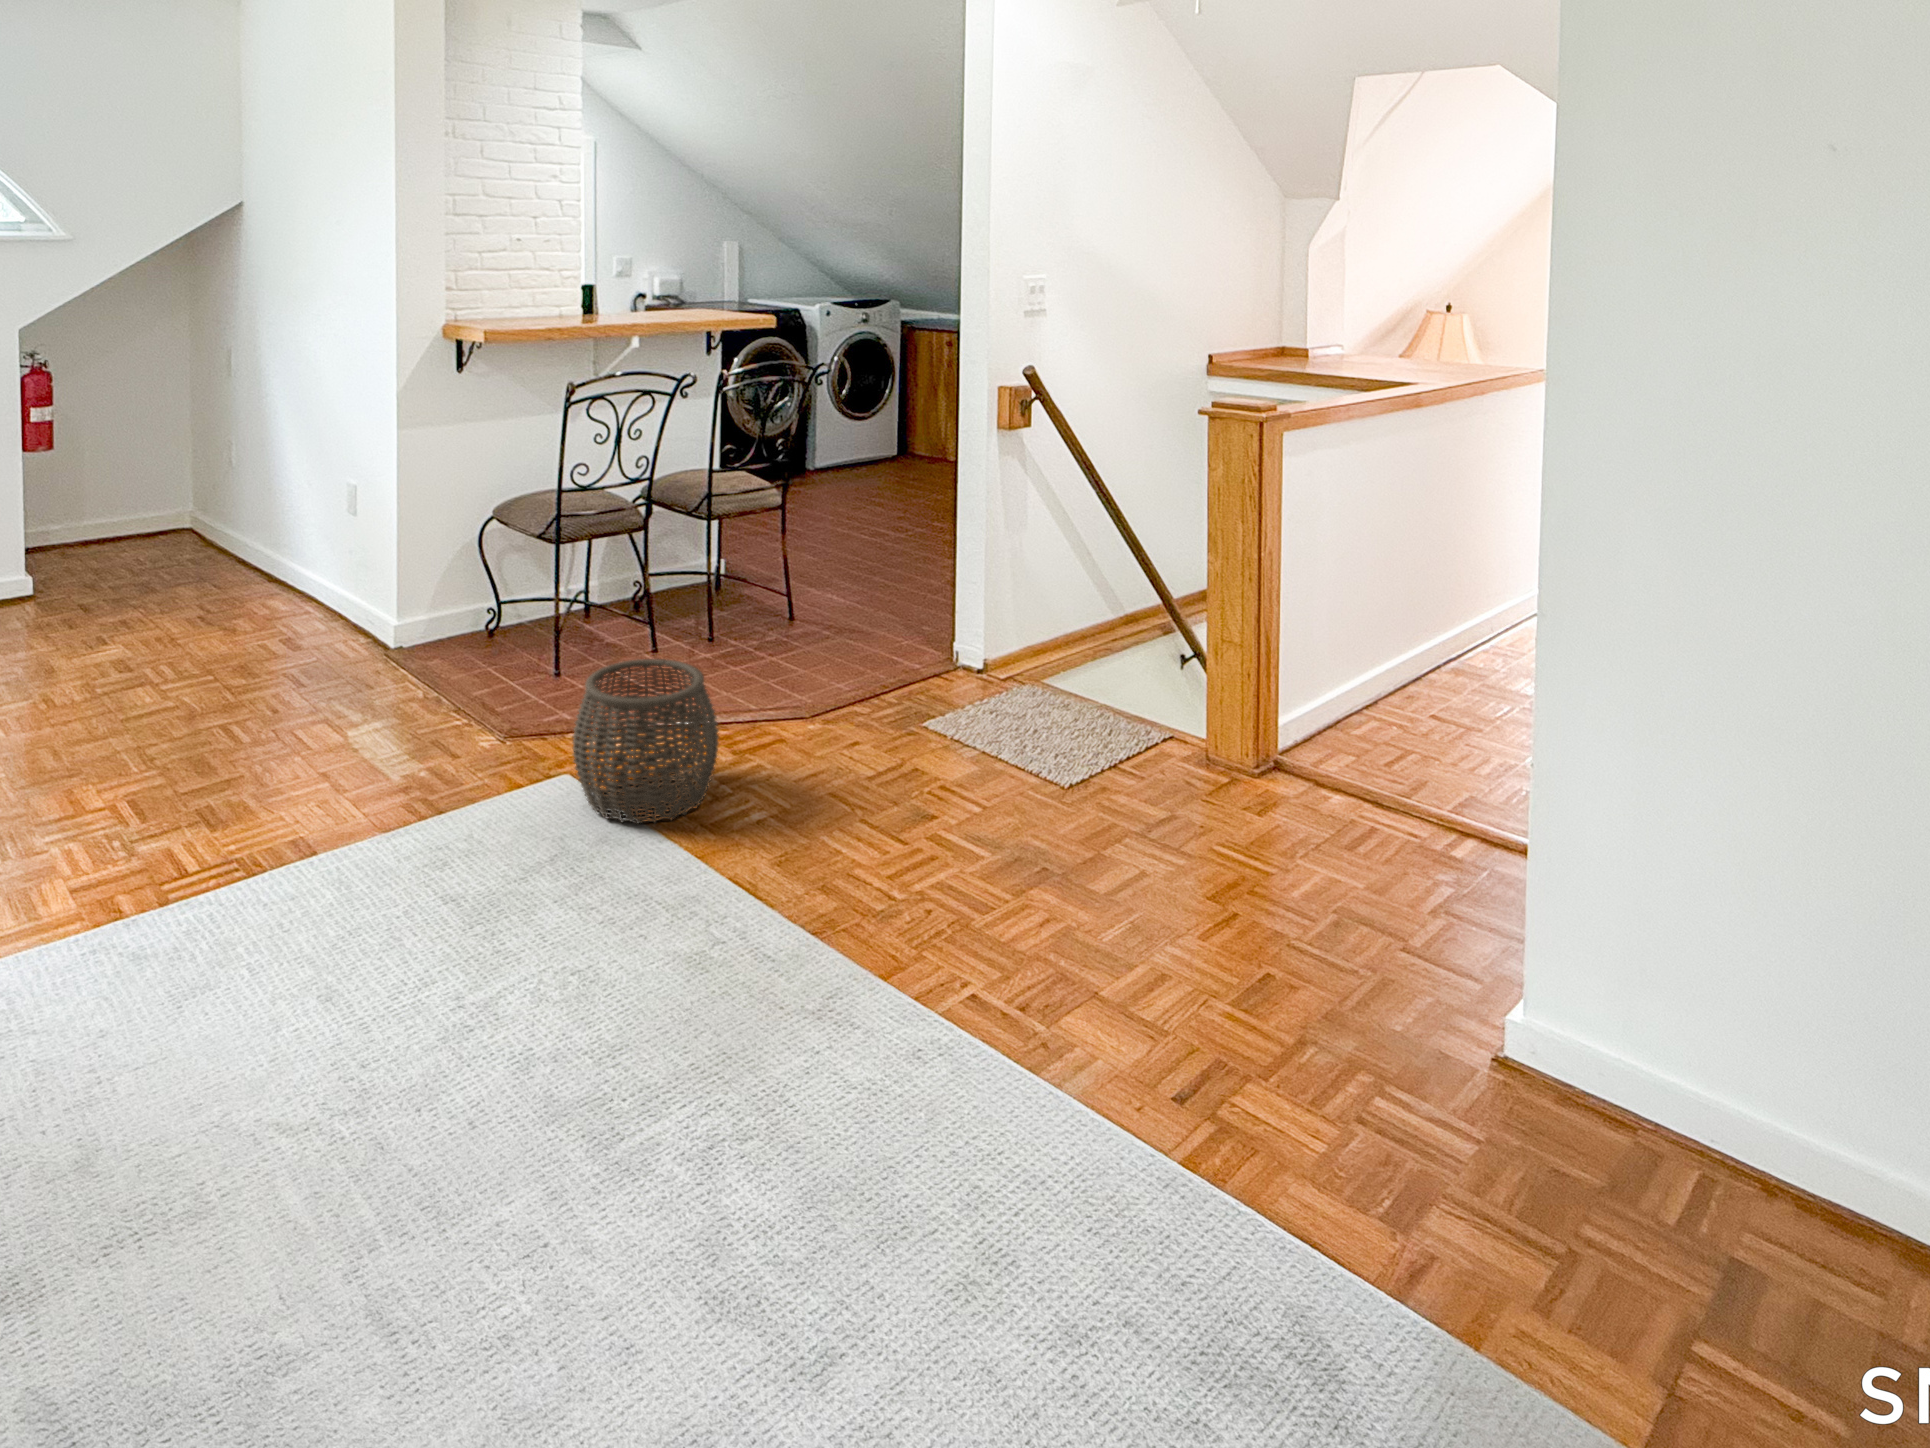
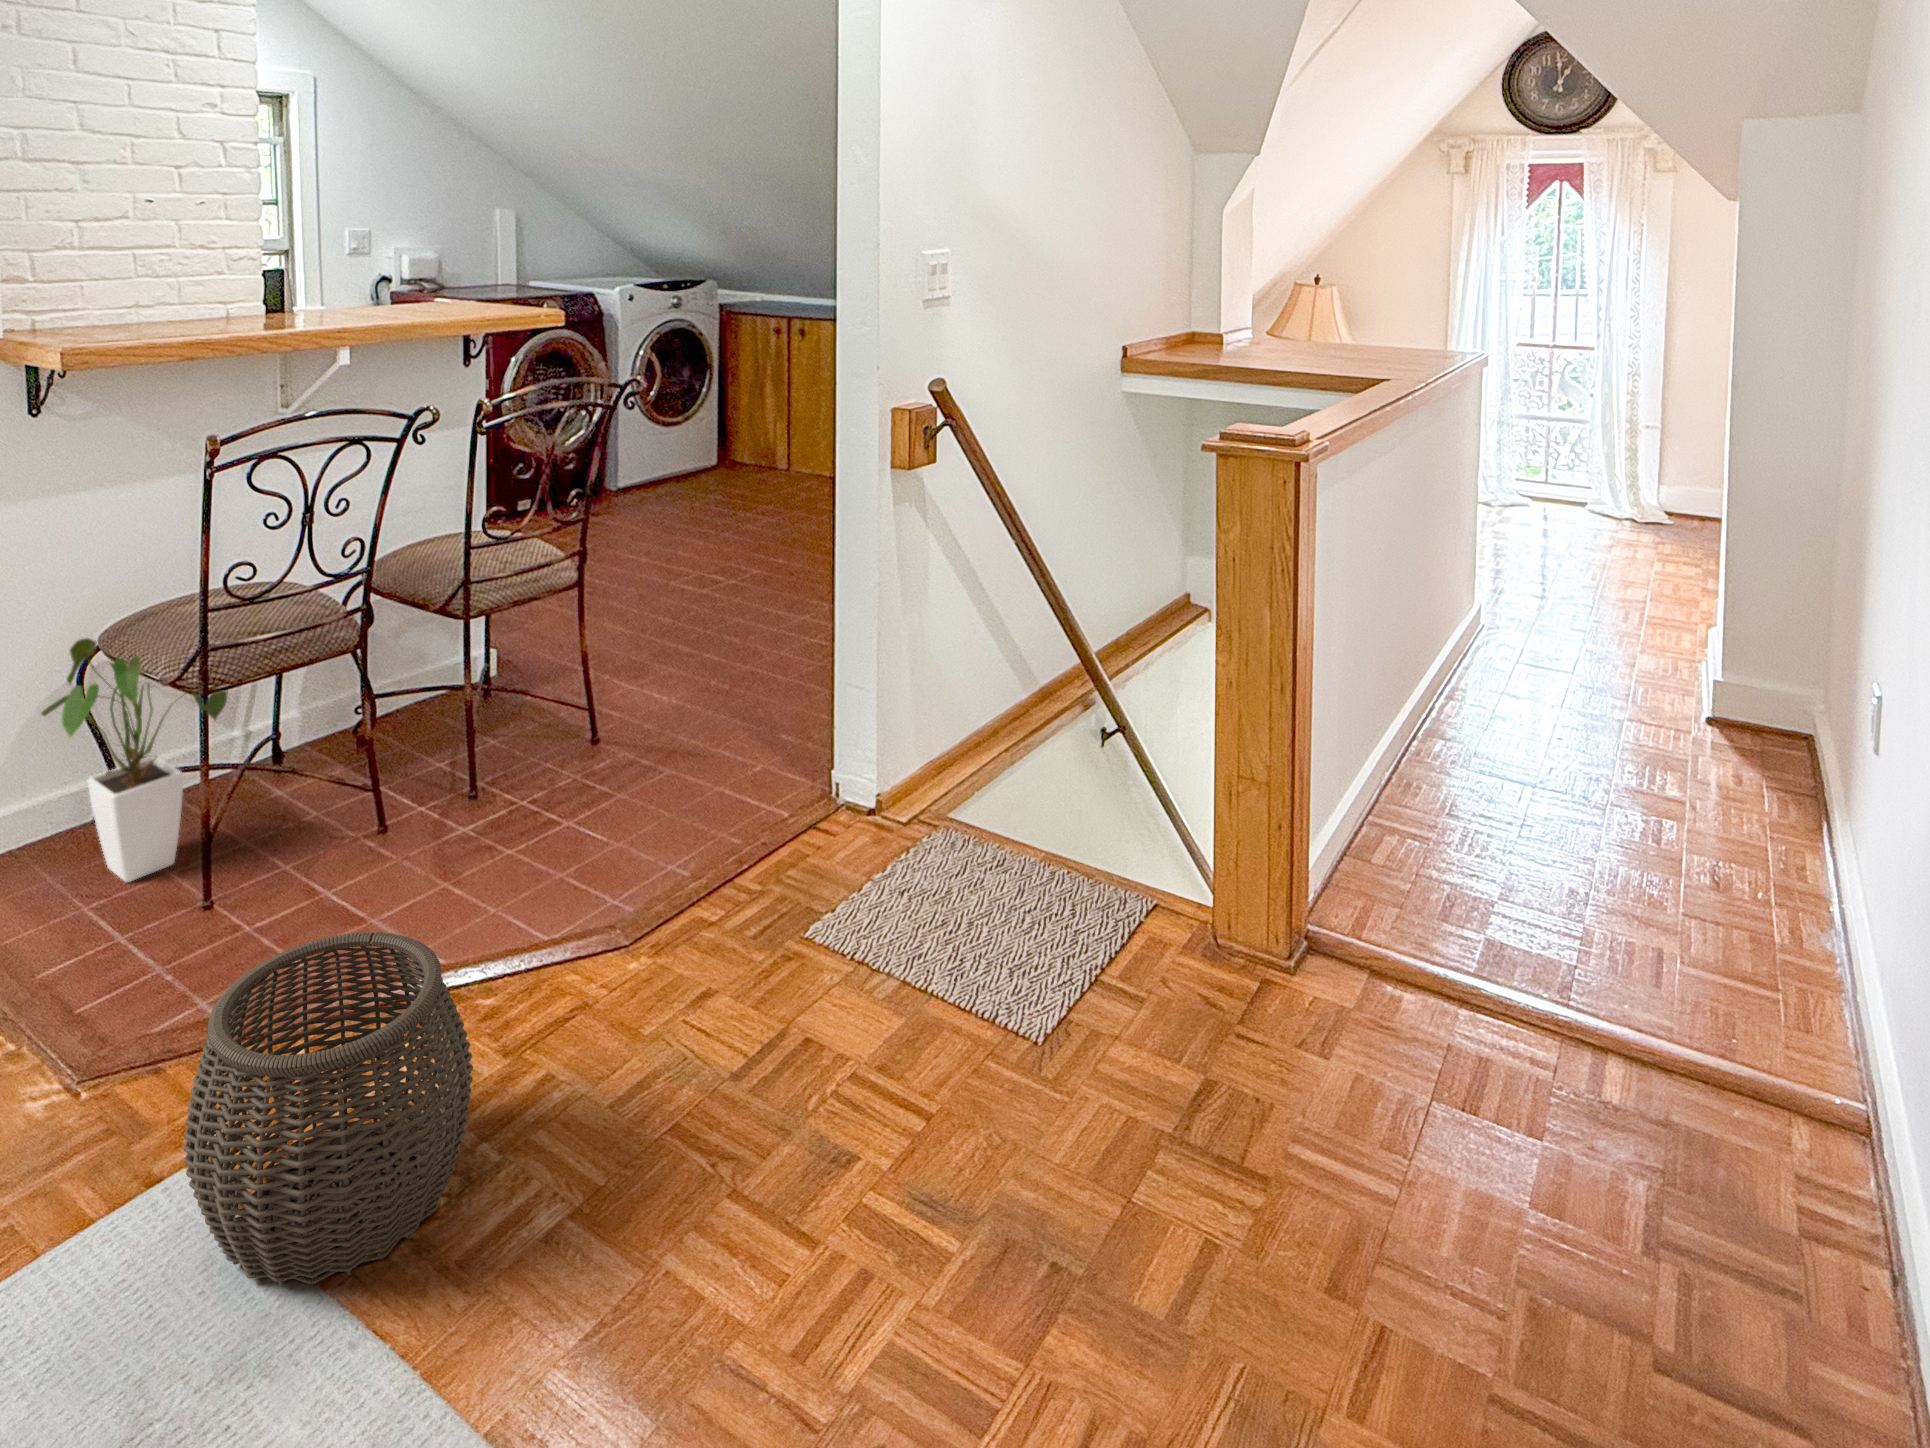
house plant: none [460,496,568,662] -> present [41,638,228,882]

